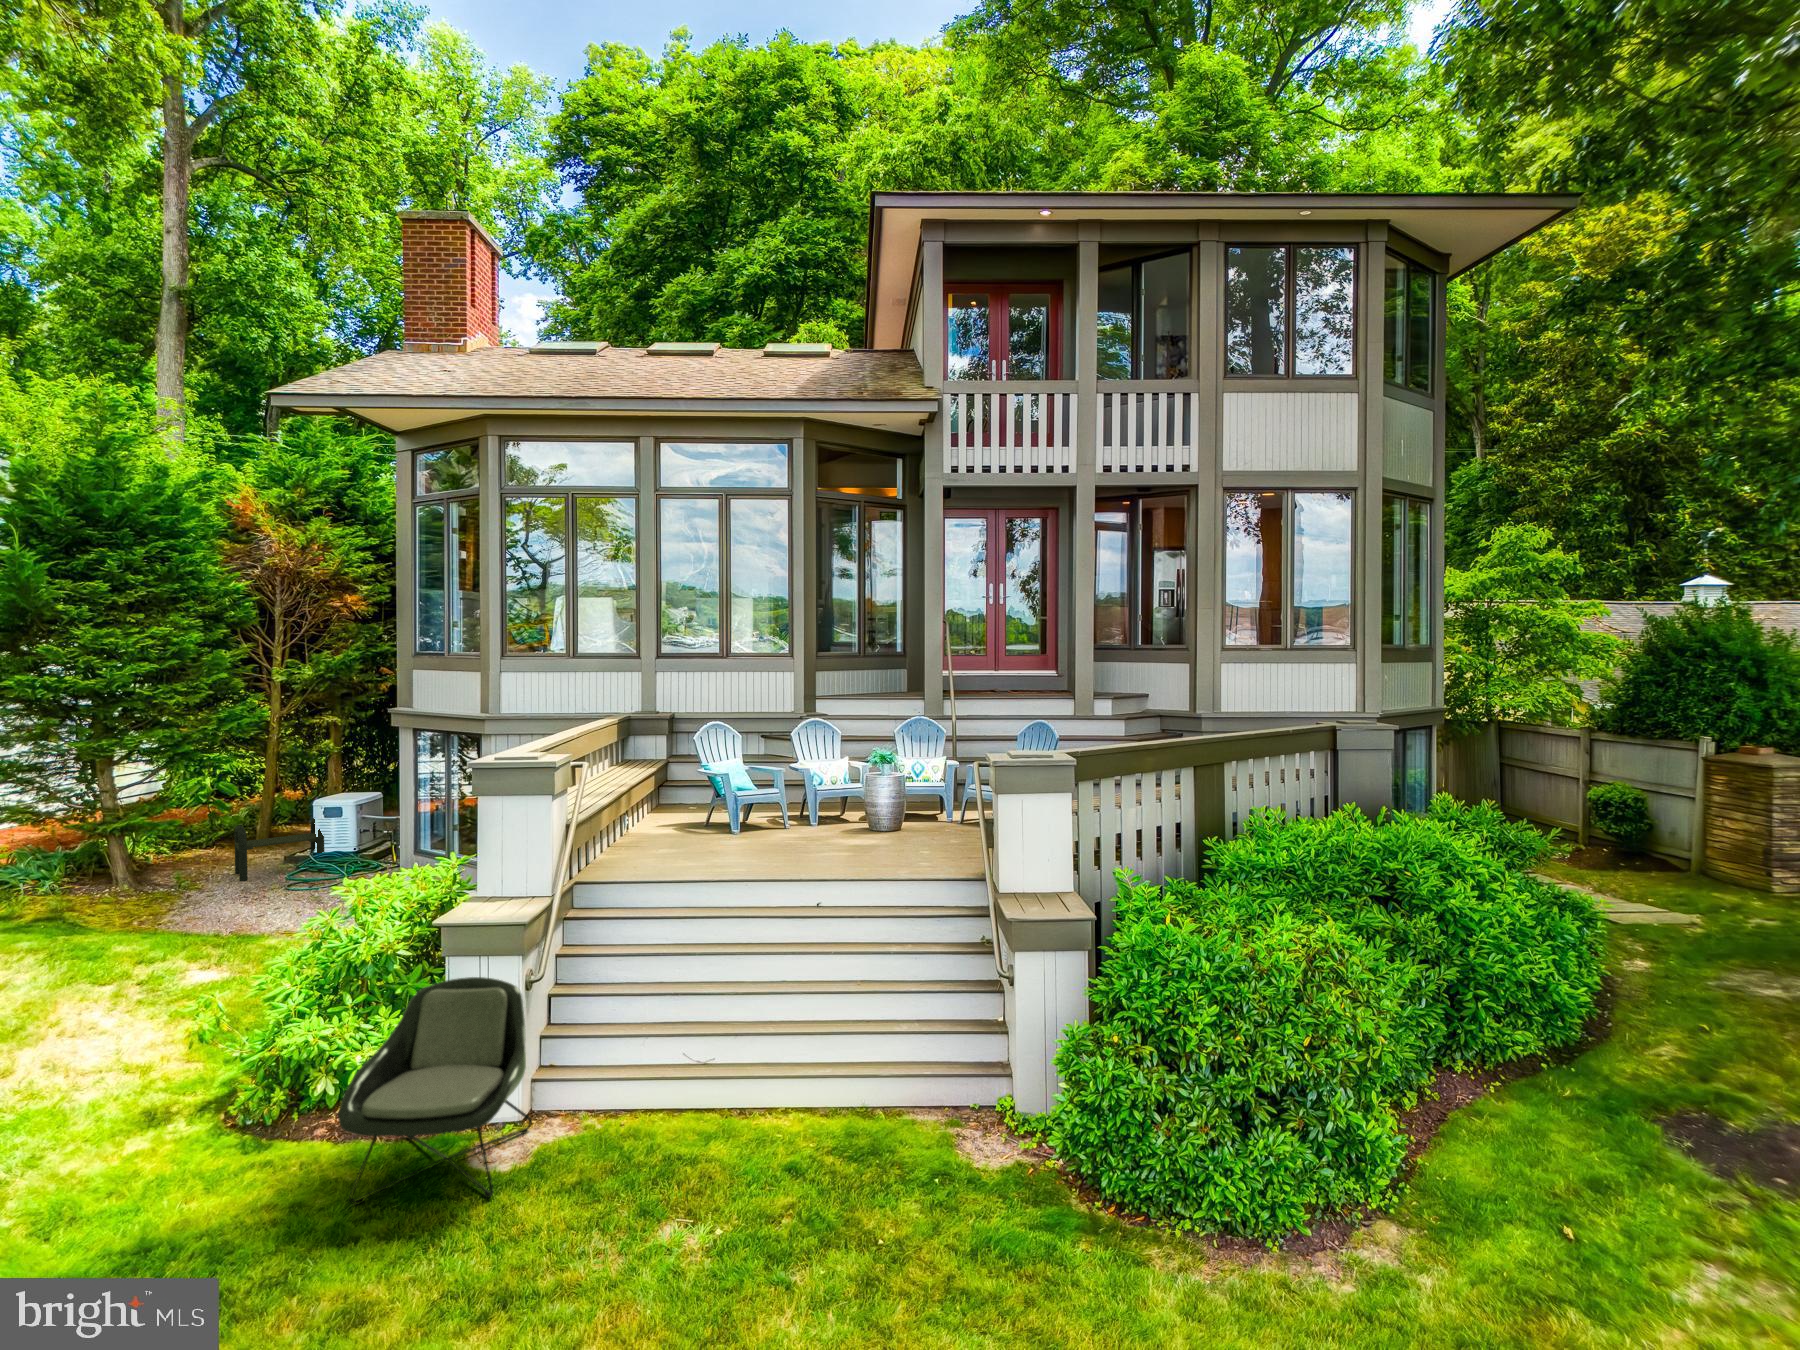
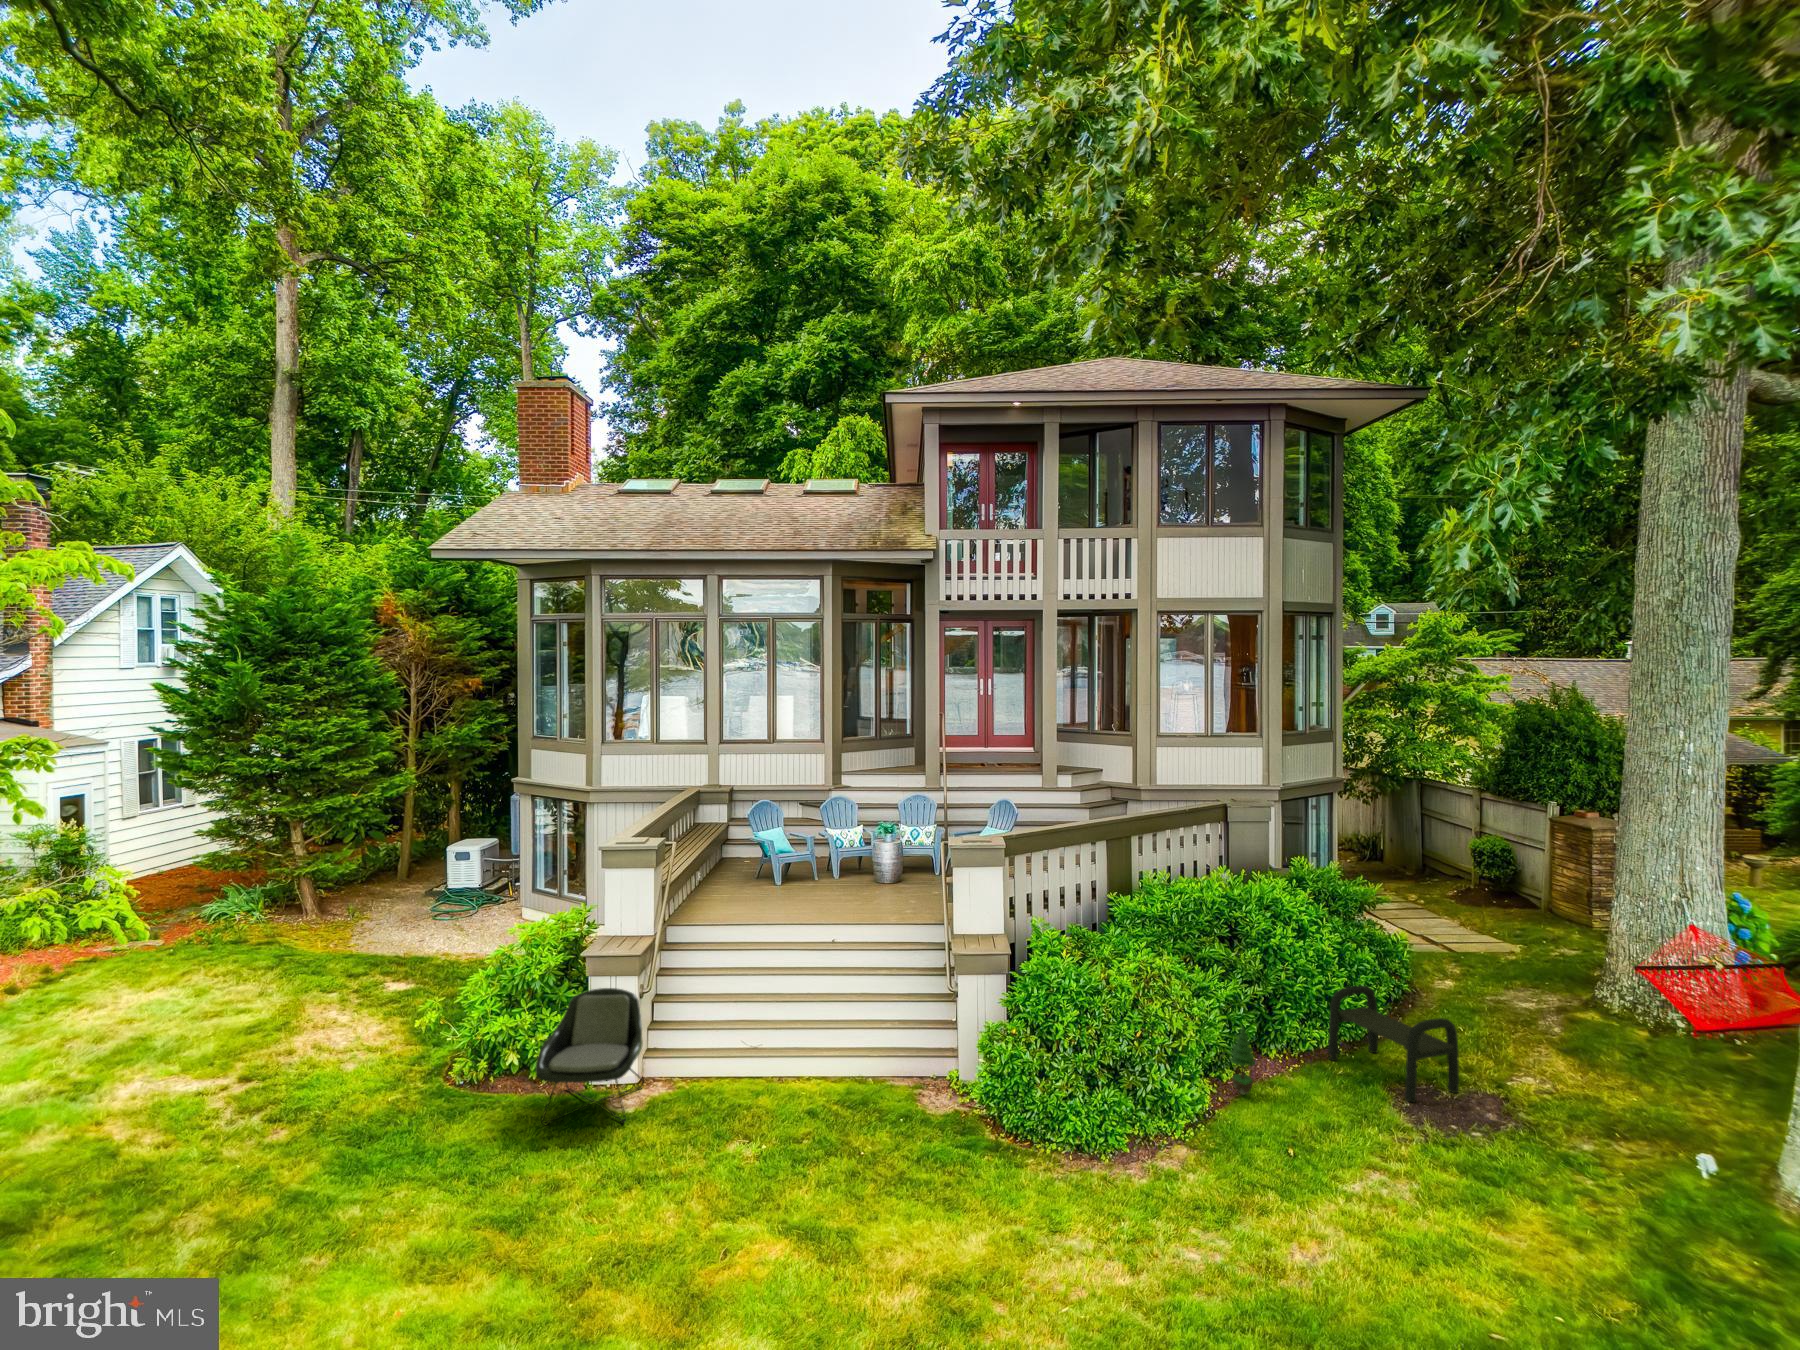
bench: present [235,818,325,881] -> present [1328,985,1459,1103]
potted tree: none [1417,1022,1461,1126] -> present [1230,1027,1255,1095]

